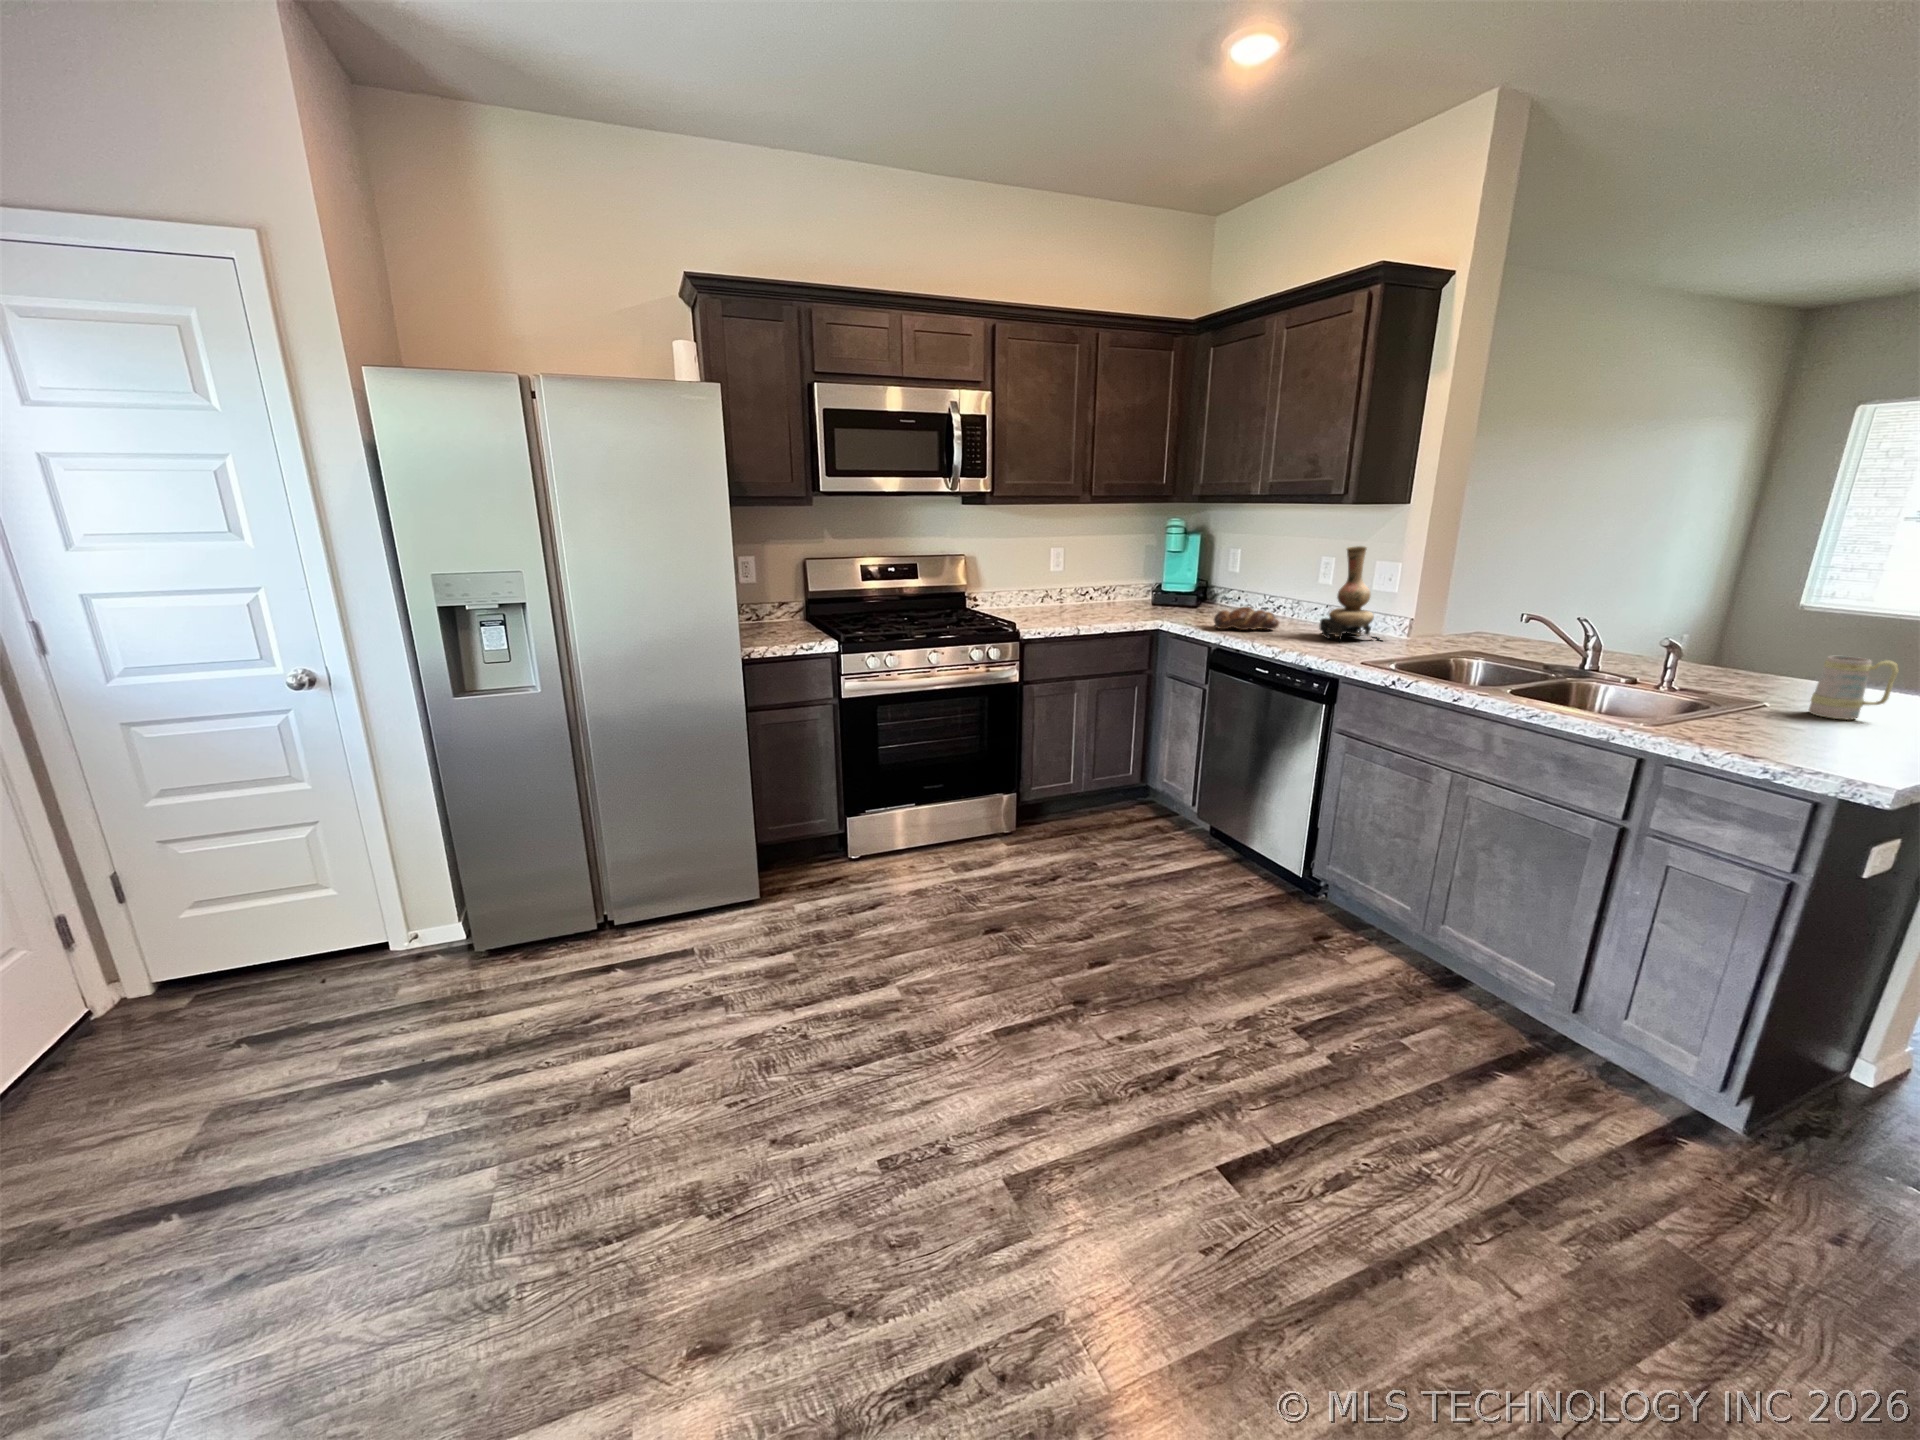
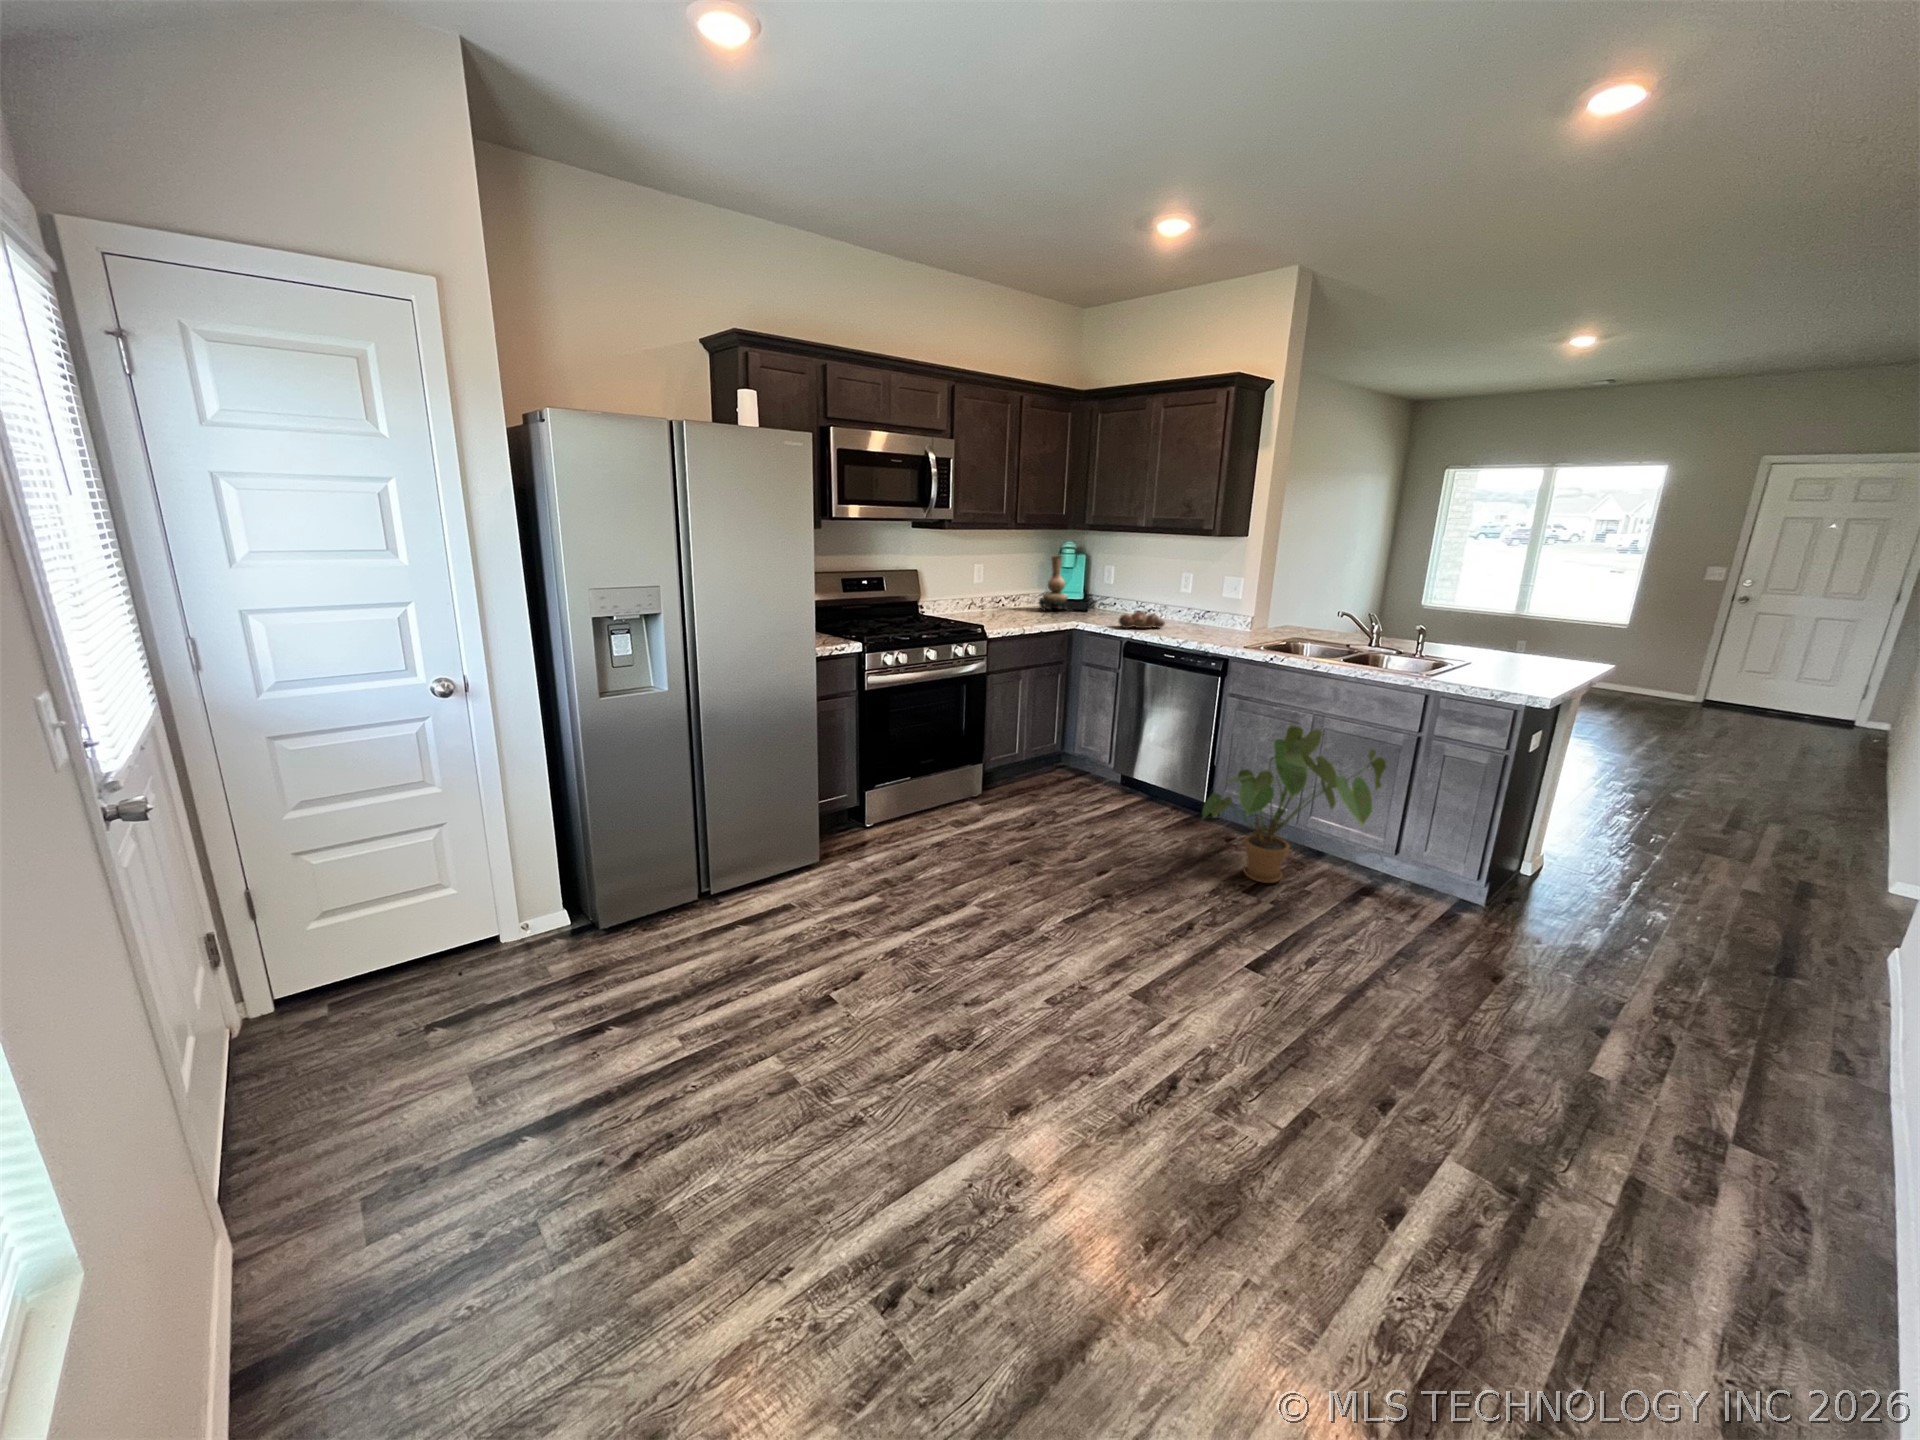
vase: present [1319,546,1380,641] -> present [1039,556,1068,611]
mug: present [1808,656,1899,720] -> none [1491,634,1532,669]
house plant: none [1241,787,1550,1023] -> present [1203,726,1386,883]

